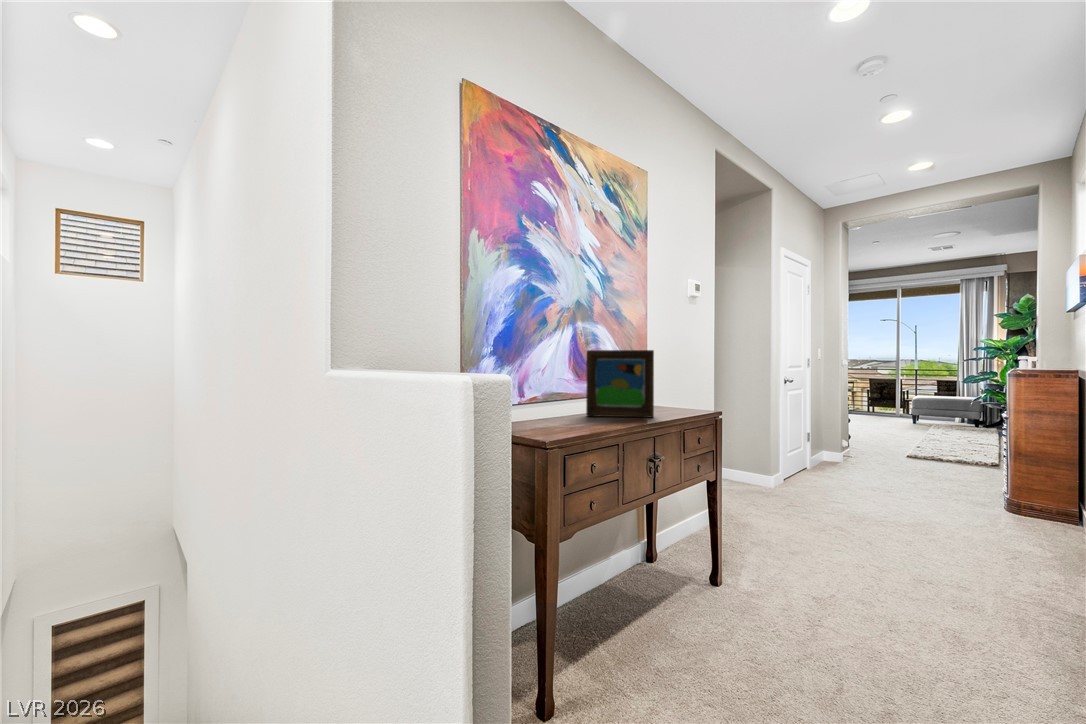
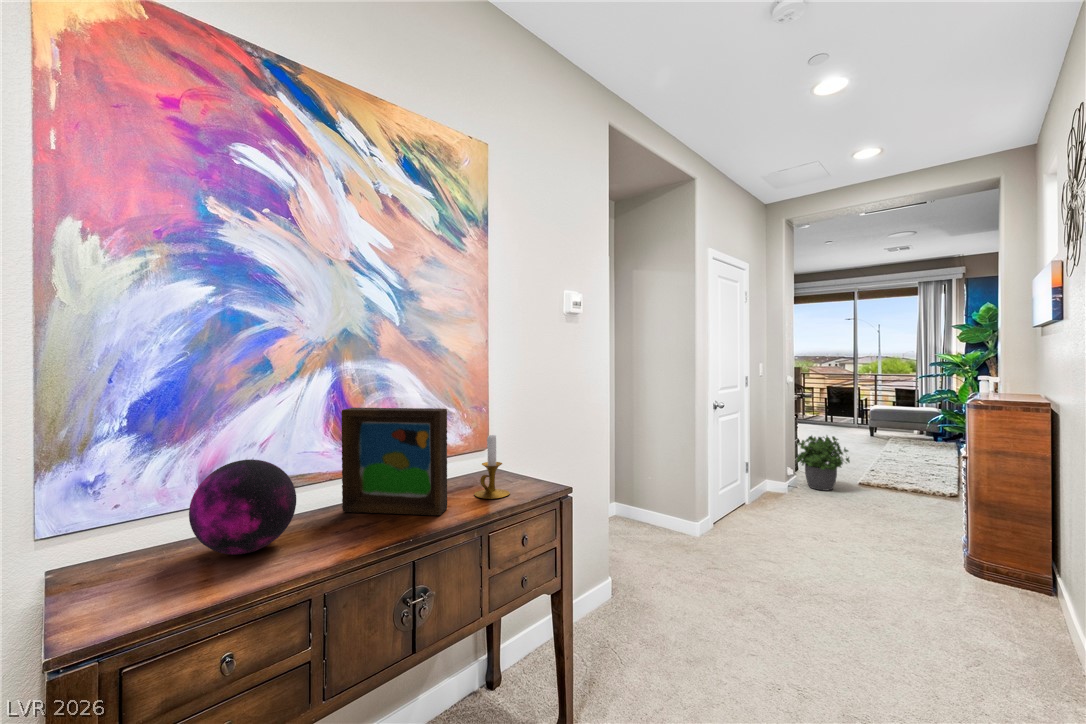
decorative orb: none [535,372,588,425] -> present [189,460,296,555]
candlestick: none [660,373,684,413] -> present [474,435,510,499]
potted plant: none [850,412,900,461] -> present [797,436,850,491]

